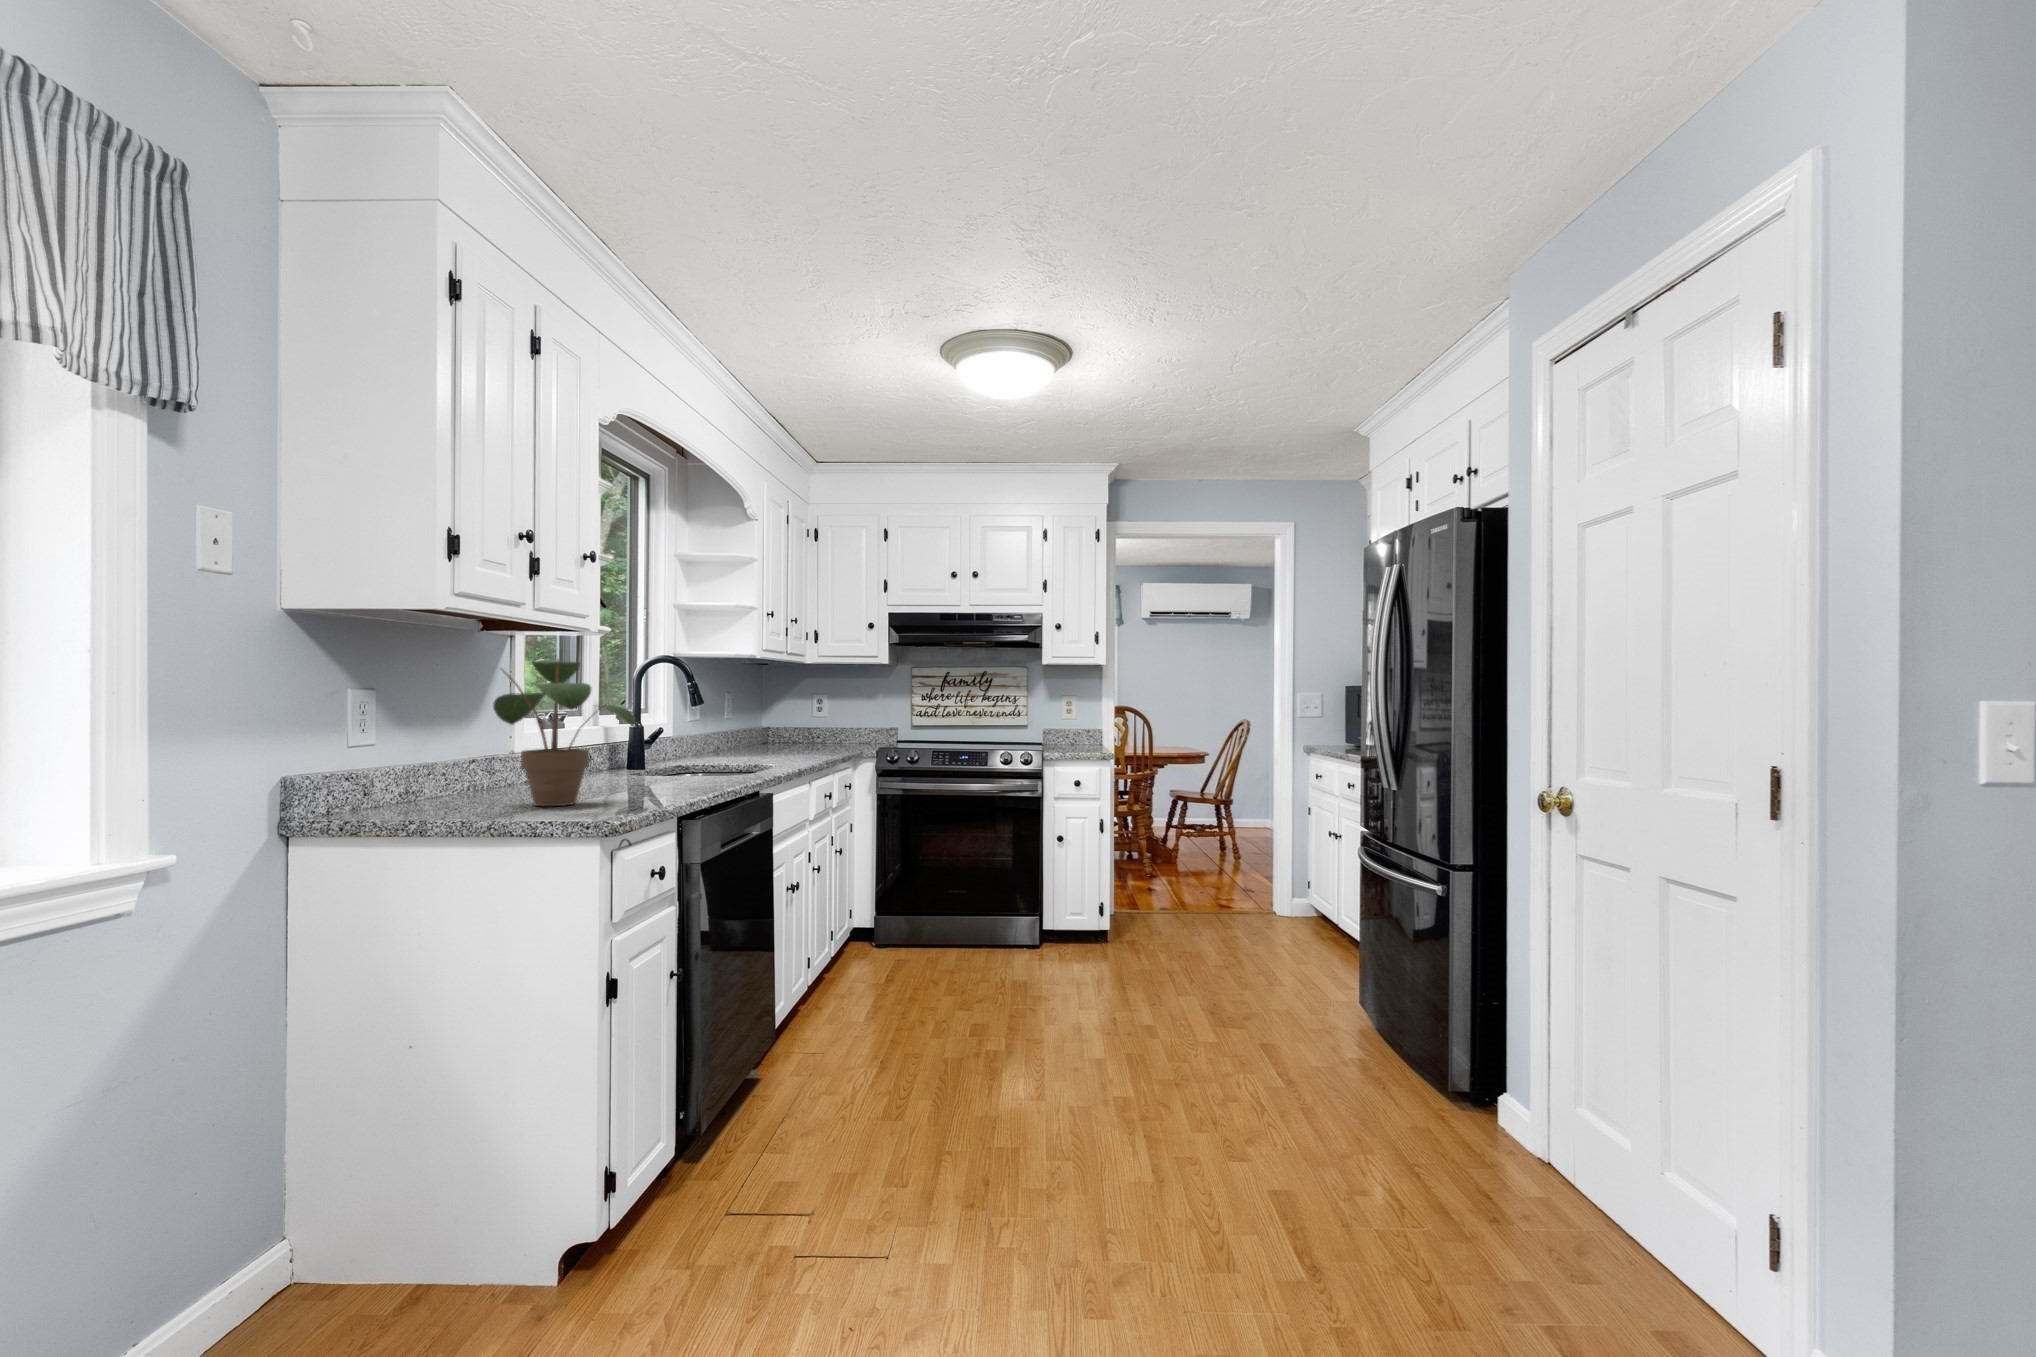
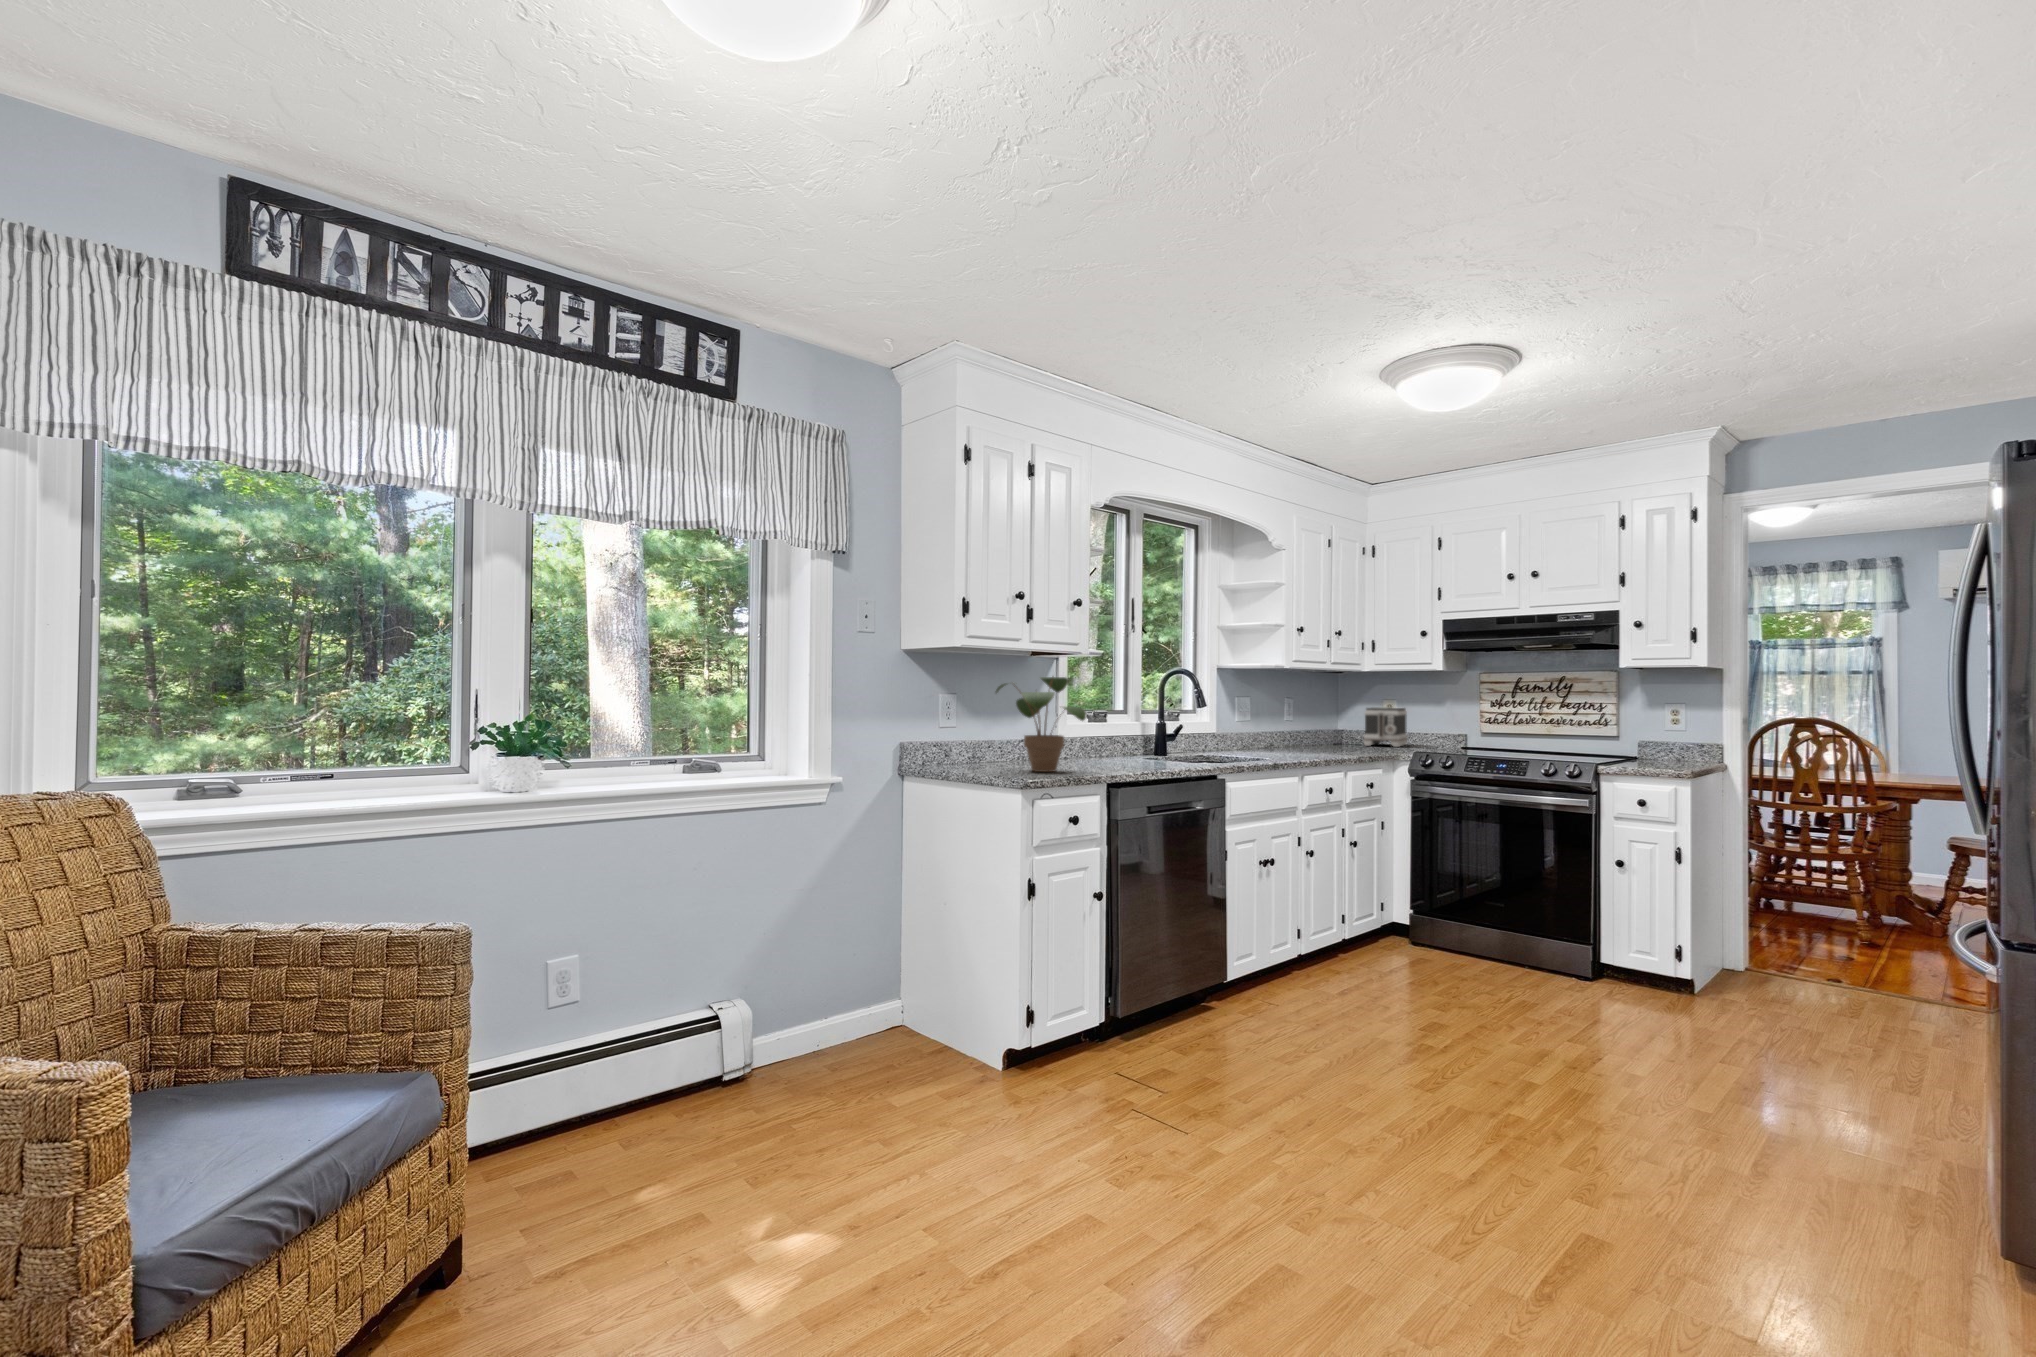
toaster: none [800,703,838,745] -> present [1364,707,1408,747]

